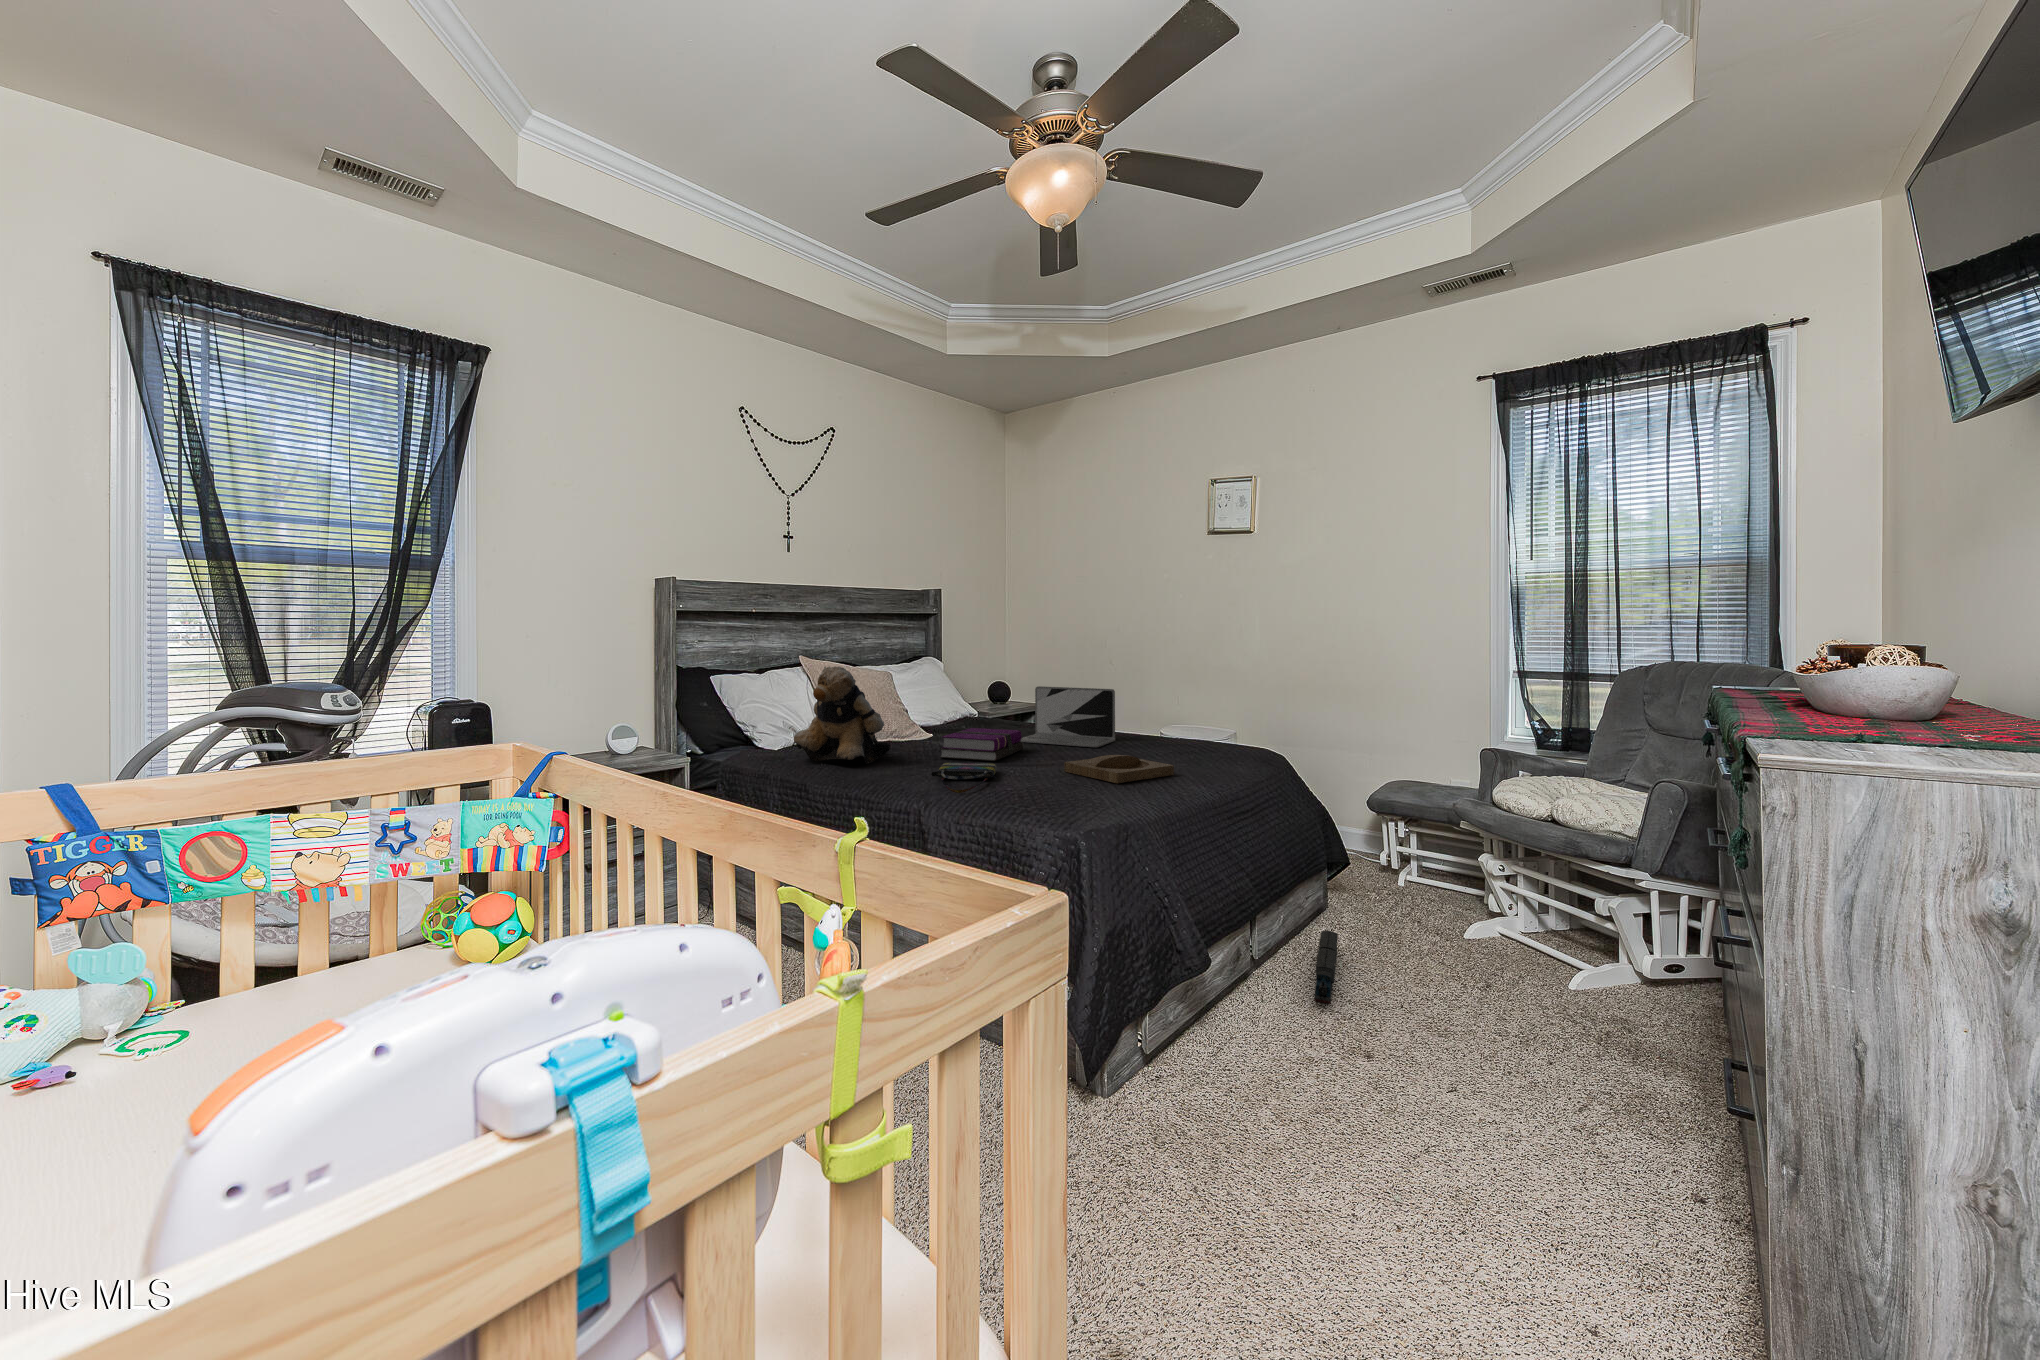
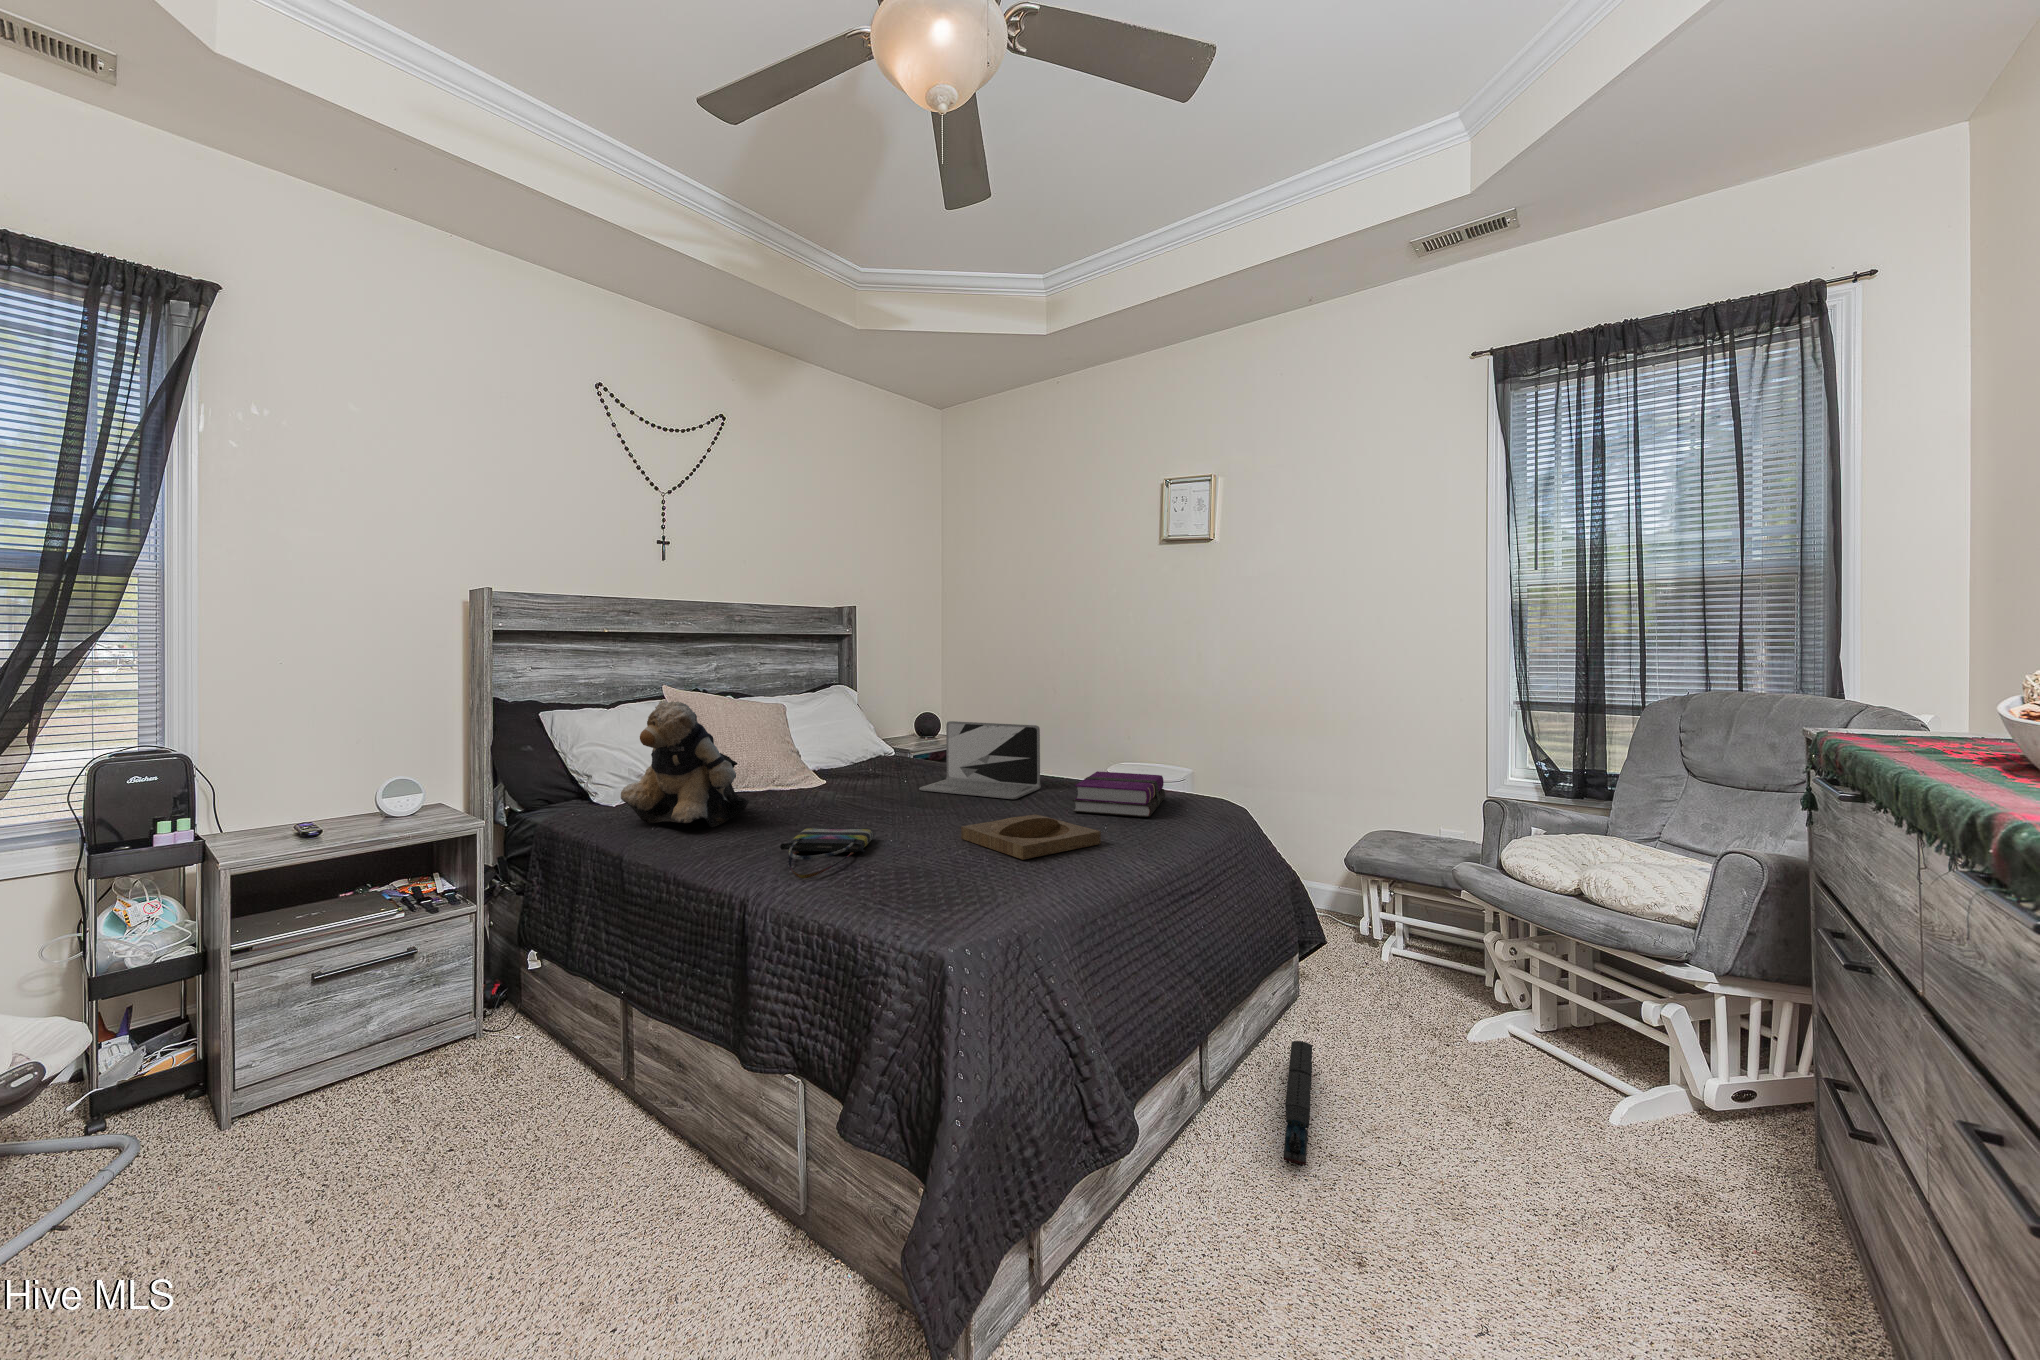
hardback book: present [940,728,1023,761] -> present [1073,771,1165,817]

